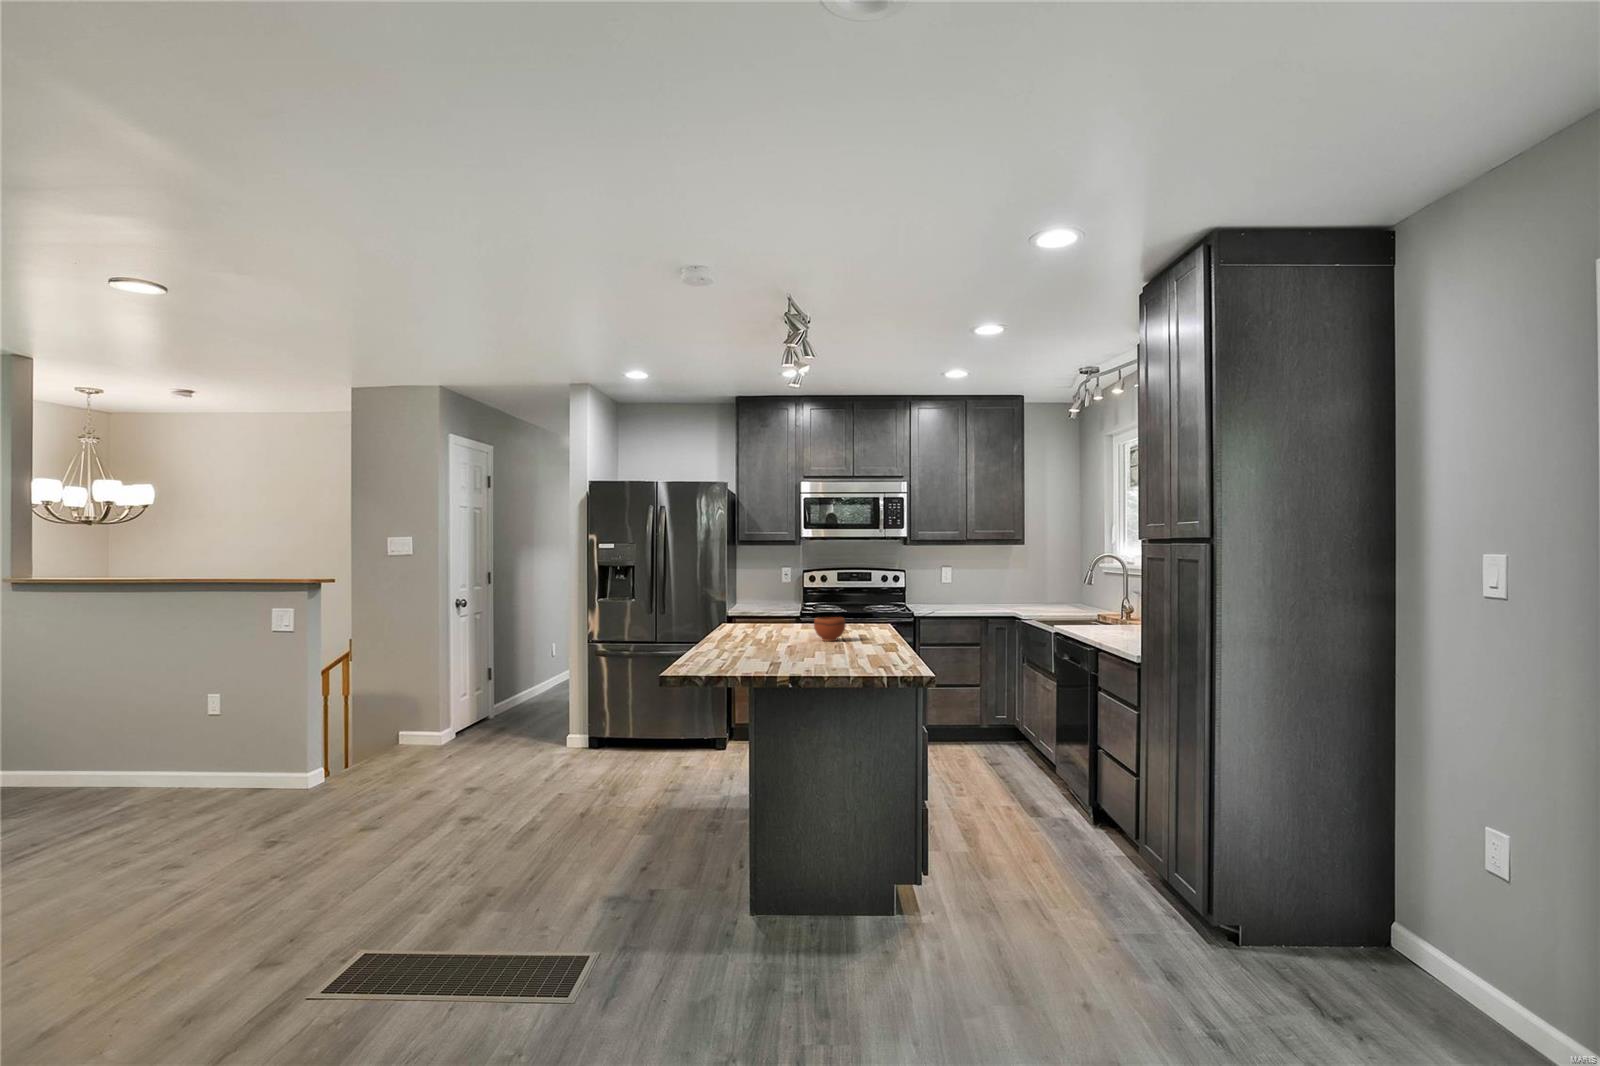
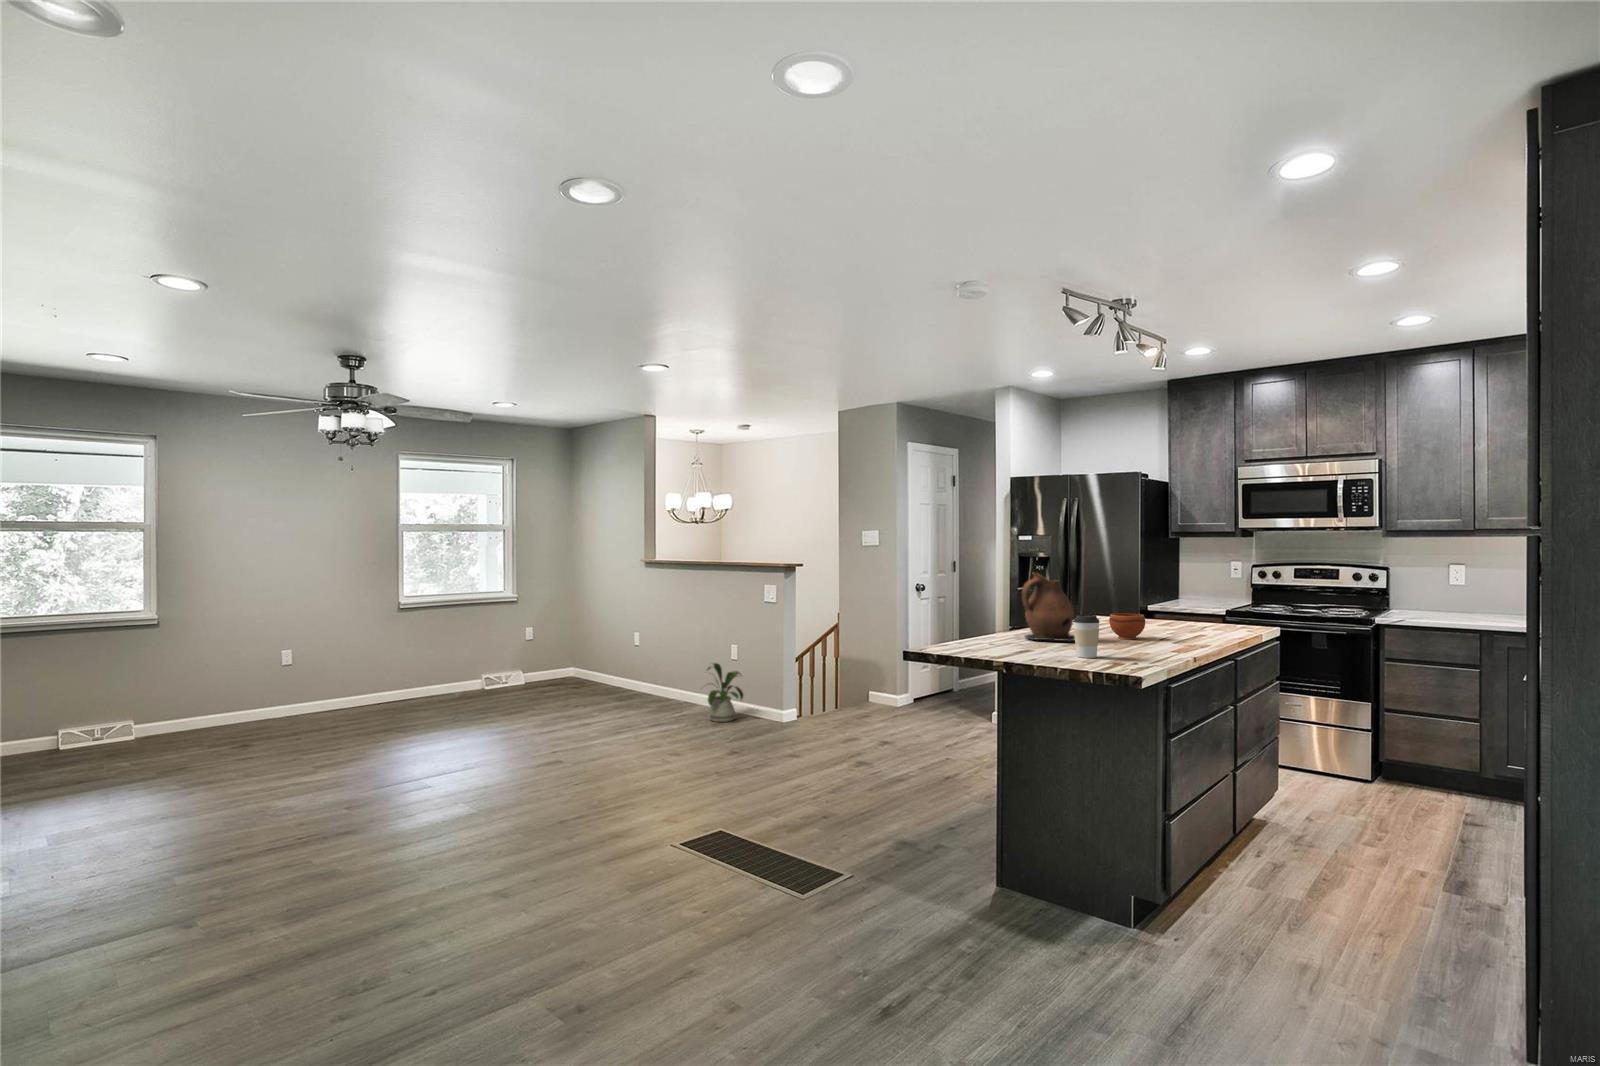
ceramic pitcher: none [749,581,810,648] -> present [1022,573,1075,642]
coffee cup: none [849,618,873,660] -> present [1073,615,1099,658]
house plant: none [162,725,239,810] -> present [707,663,743,722]

